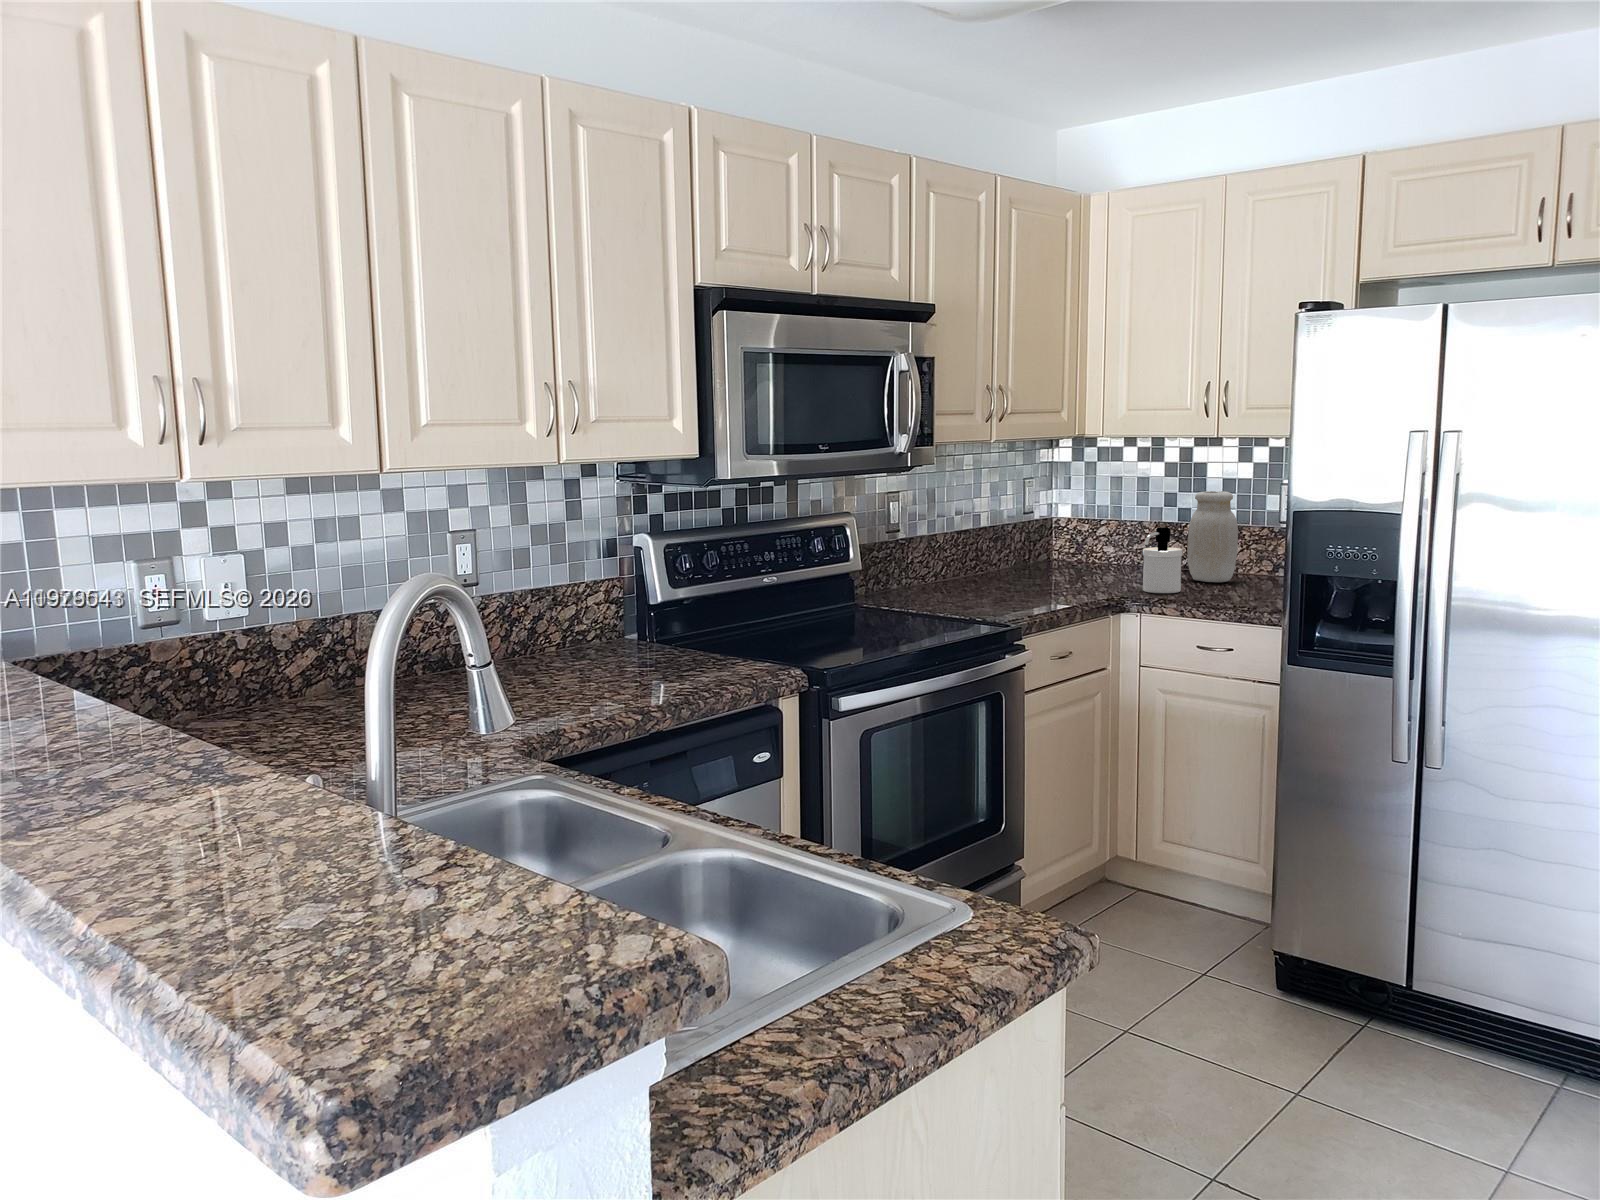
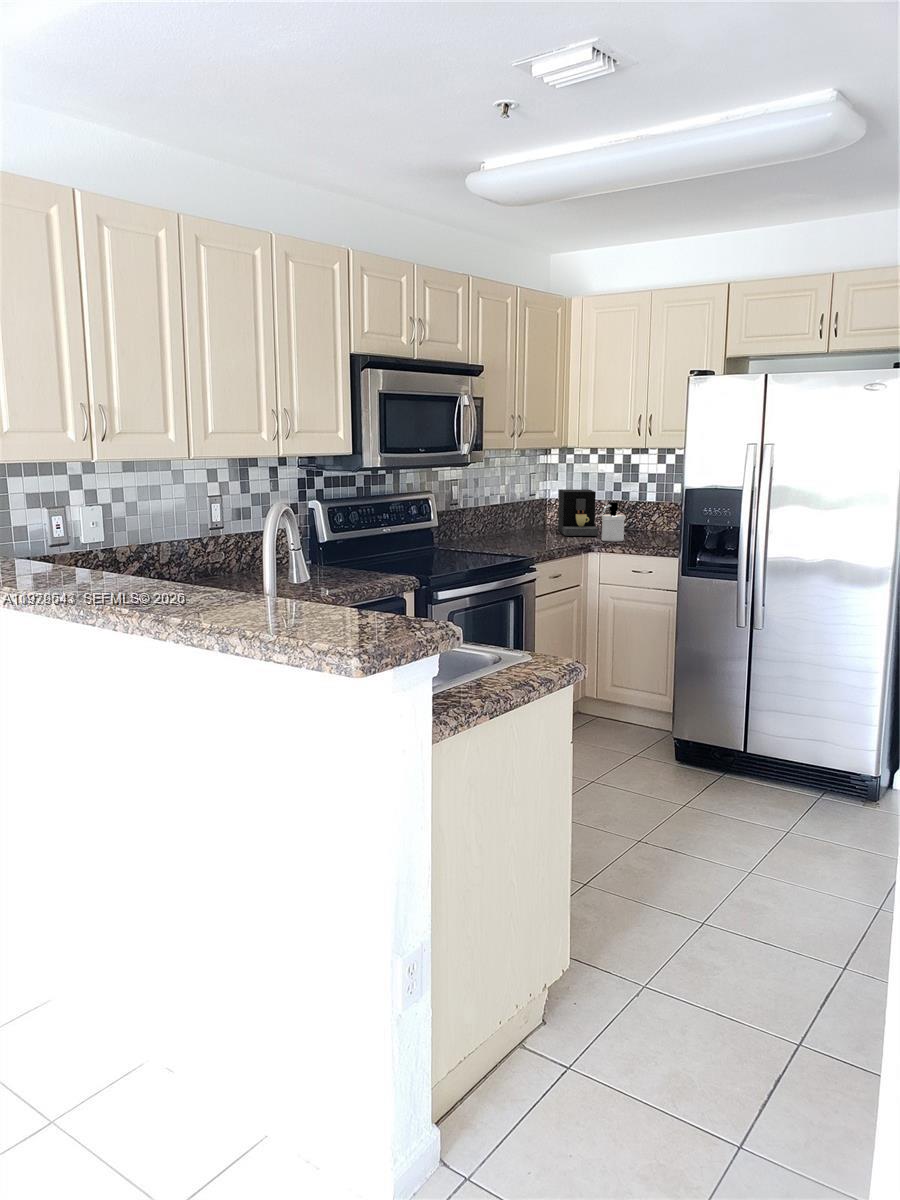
jar: present [1187,491,1238,582] -> none [628,481,657,536]
coffee maker: none [1071,505,1137,582] -> present [558,489,598,536]

